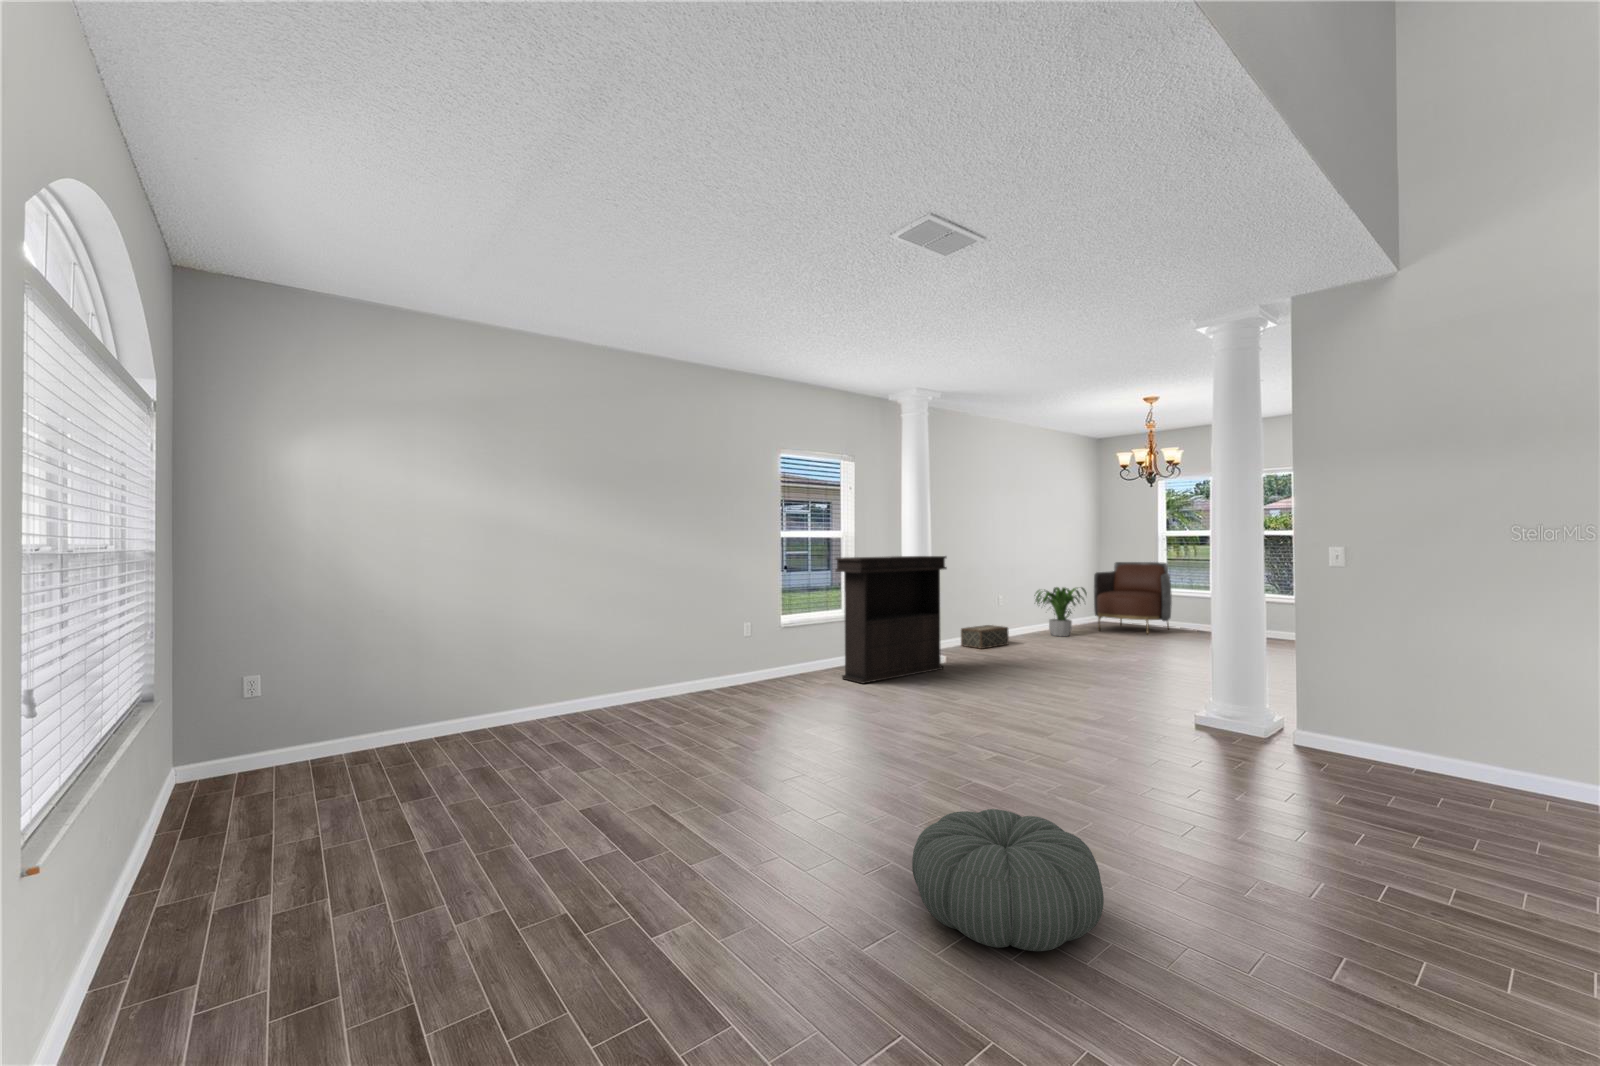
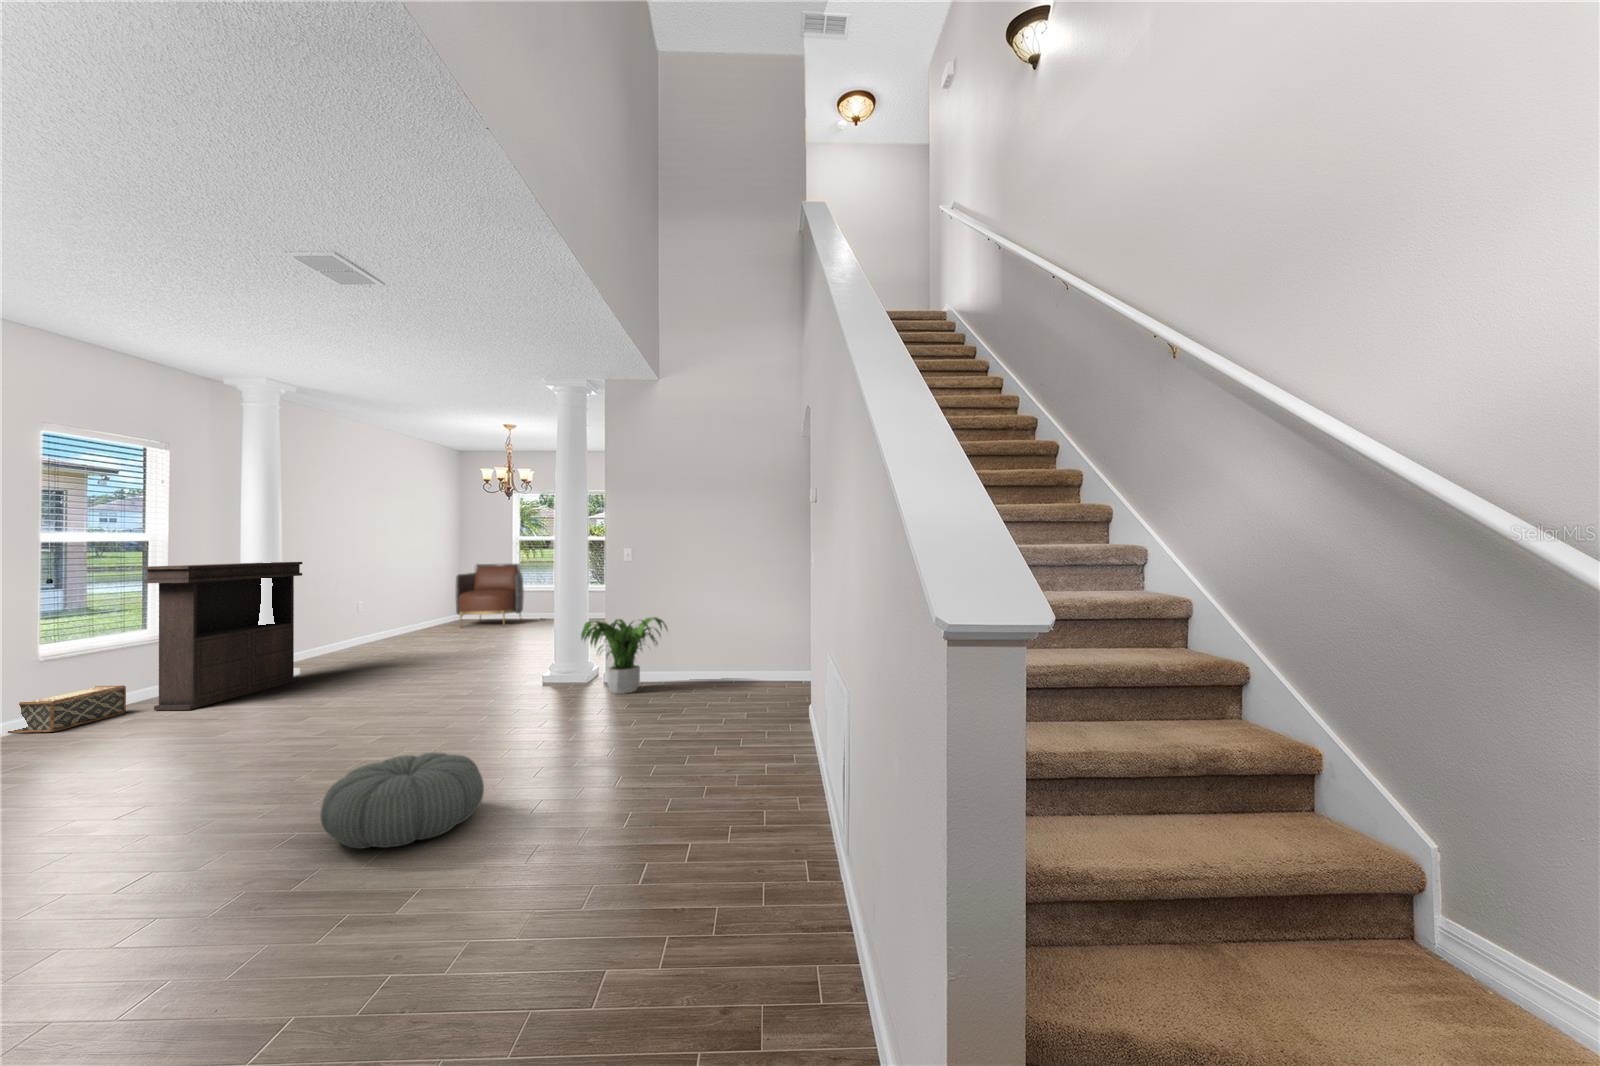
potted plant: present [1034,587,1087,636] -> present [581,617,667,694]
woven basket: present [961,625,1009,649] -> present [7,685,126,733]

